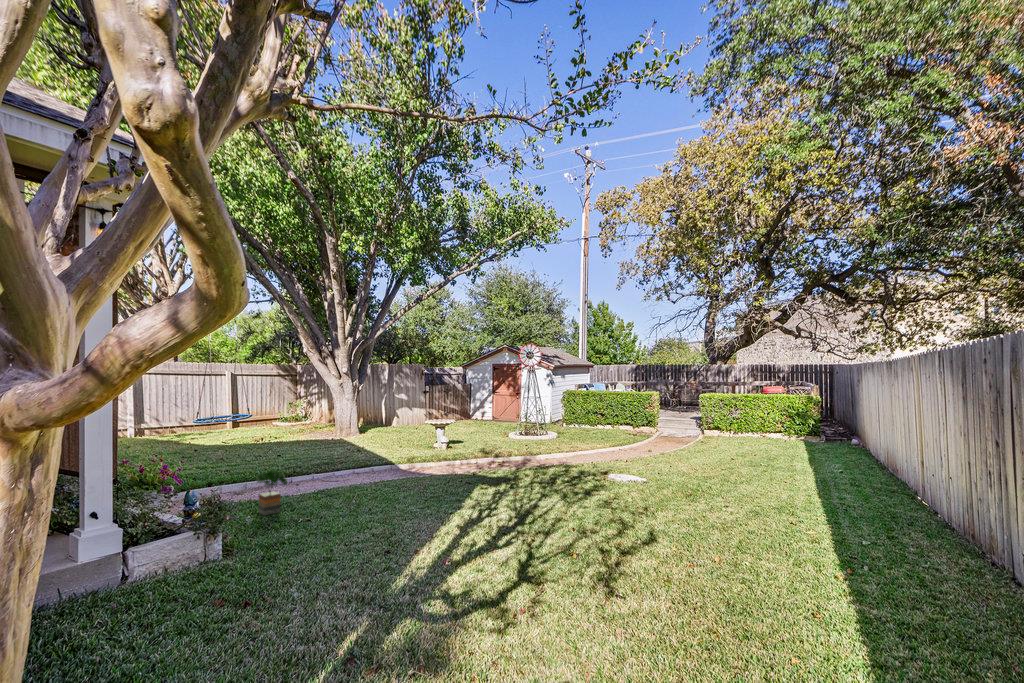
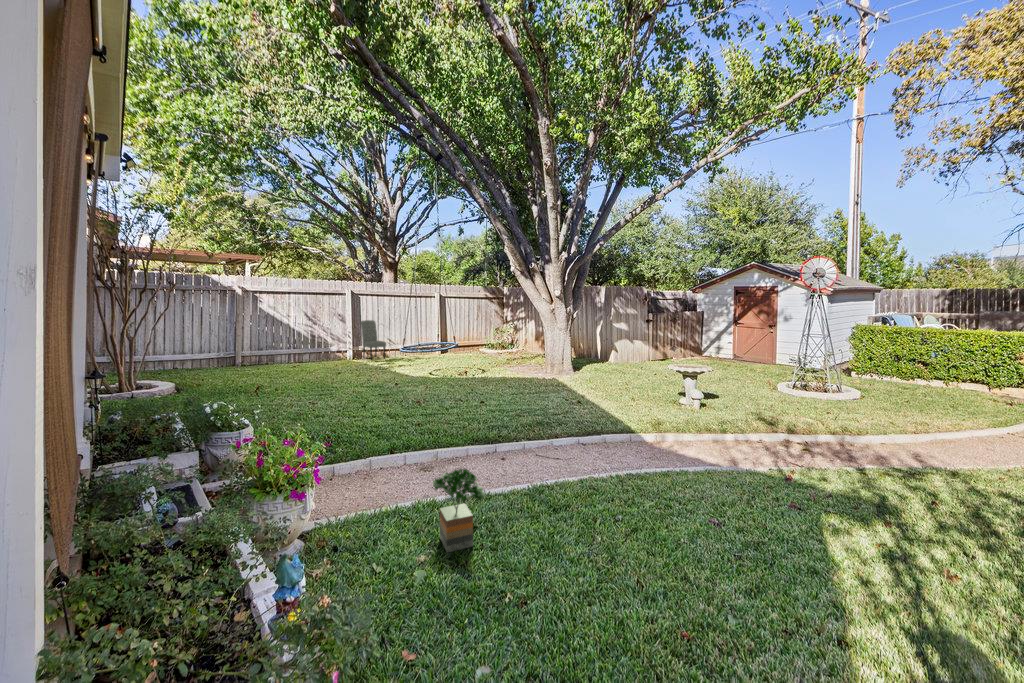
chair: none [132,400,165,441] -> present [360,320,386,360]

